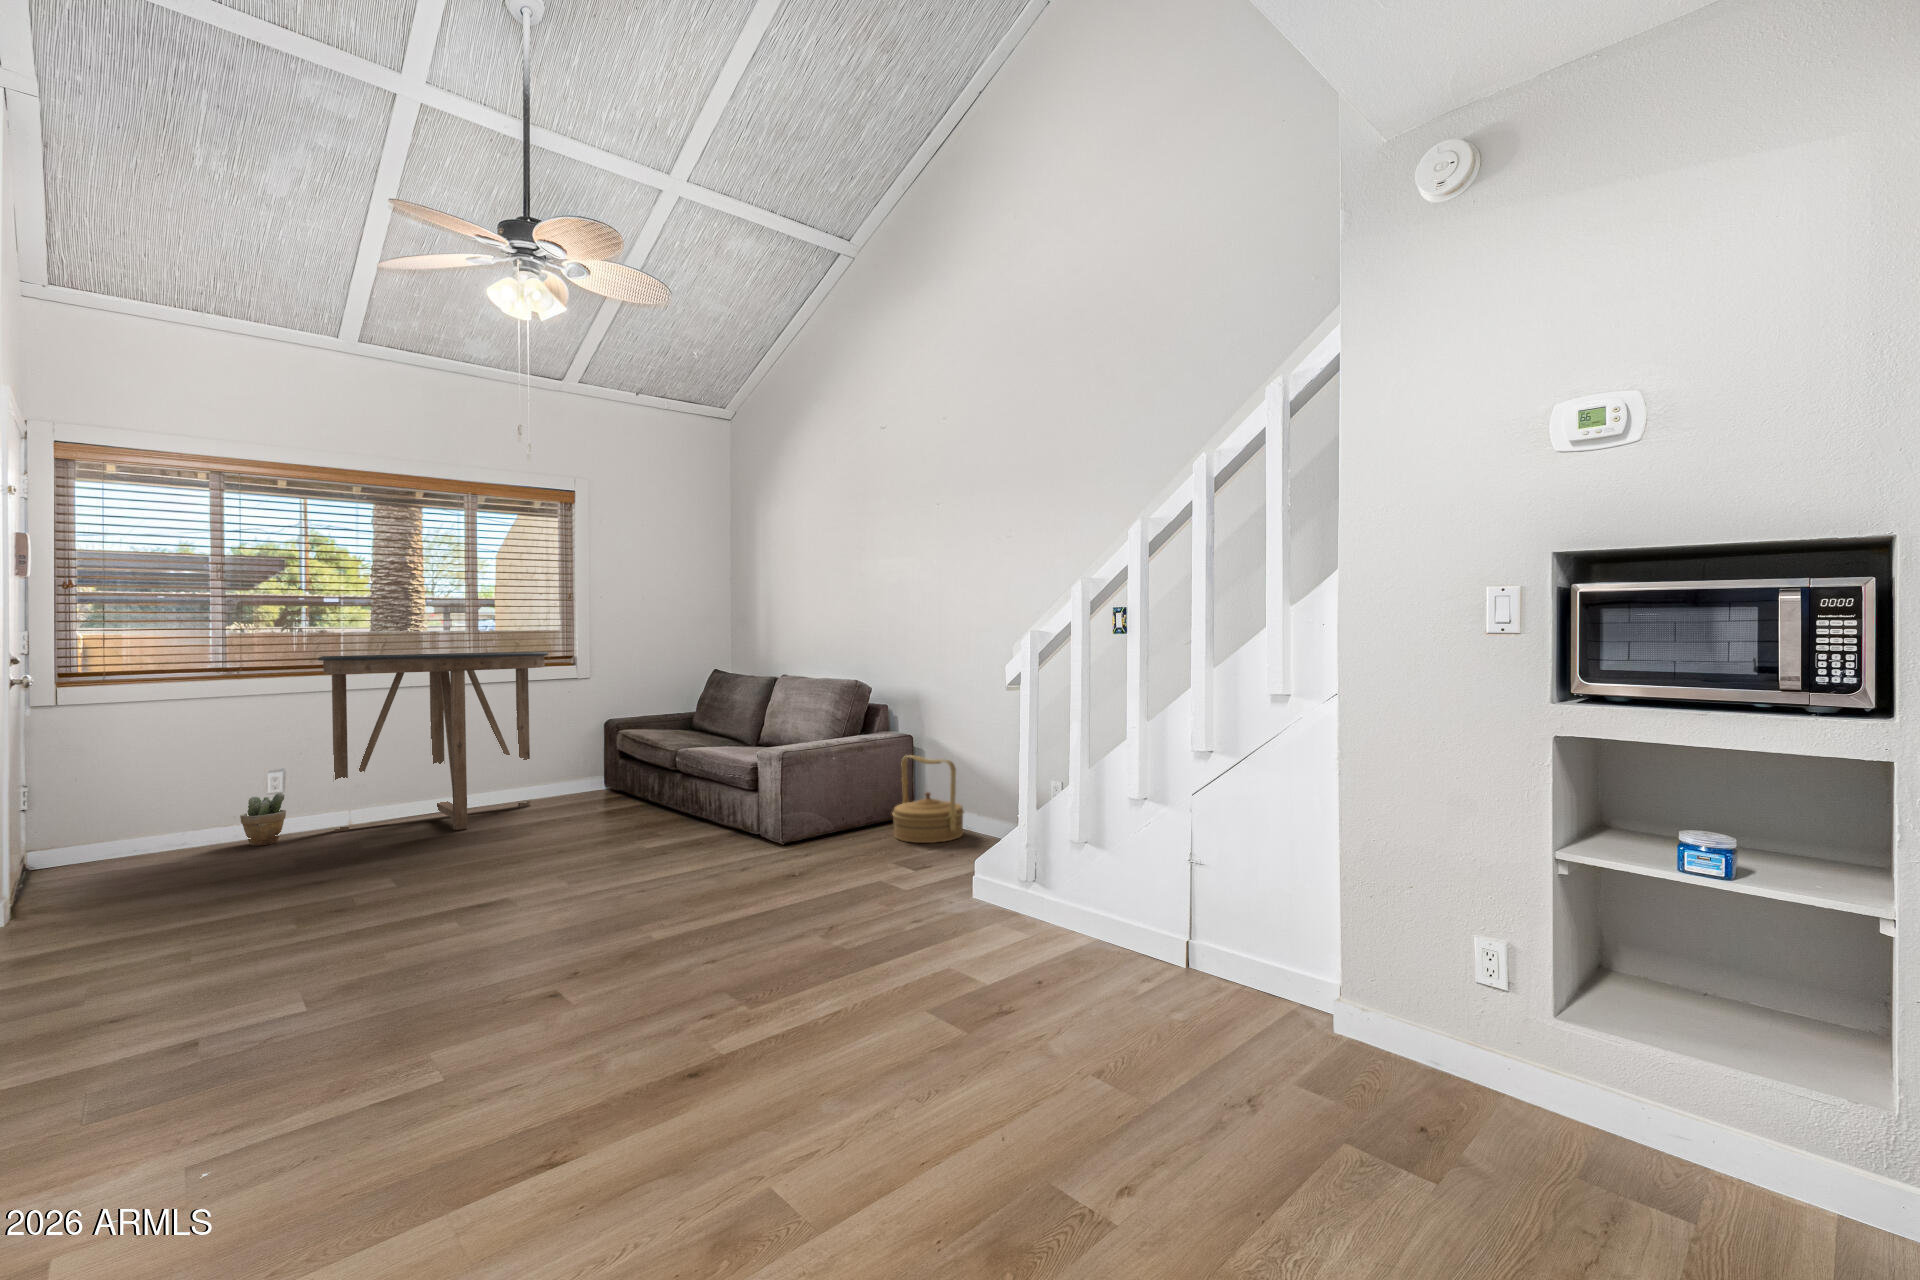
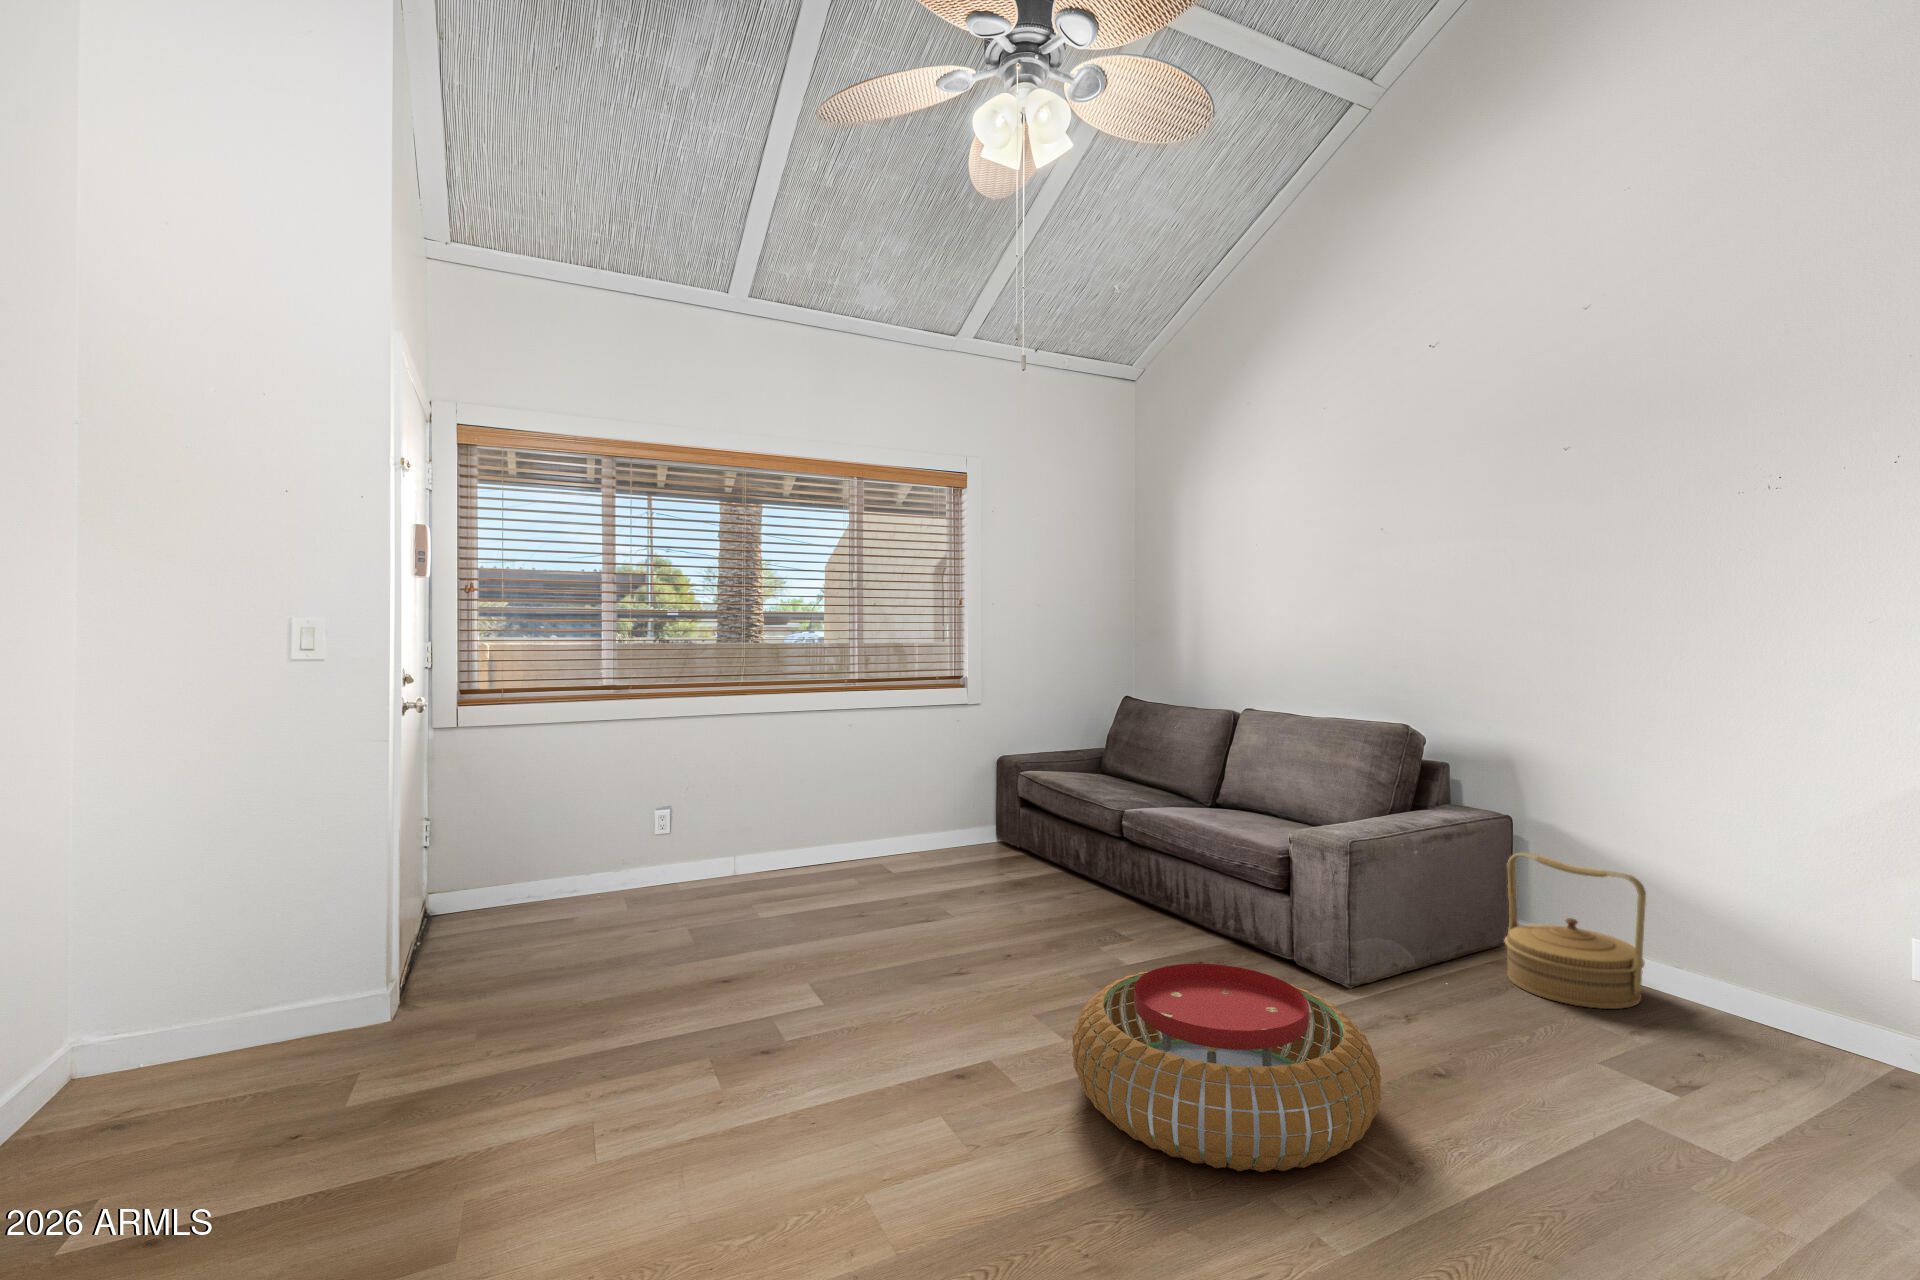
console table: present [318,652,548,832] -> none [706,669,951,897]
potted plant: present [240,793,286,846] -> none [630,838,675,900]
pouf: none [538,823,733,923] -> present [1072,964,1381,1172]

